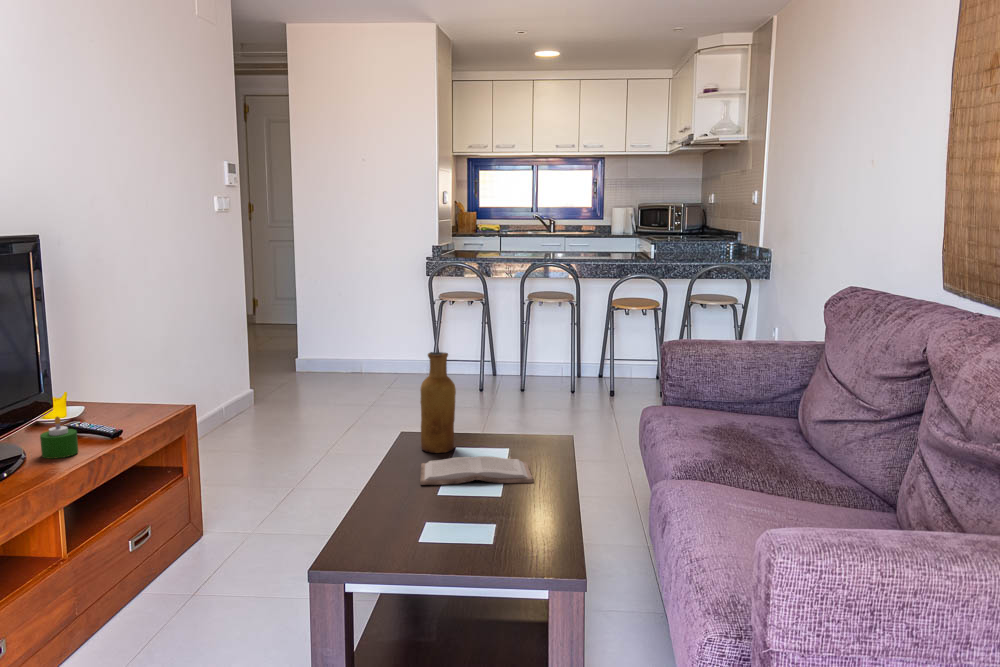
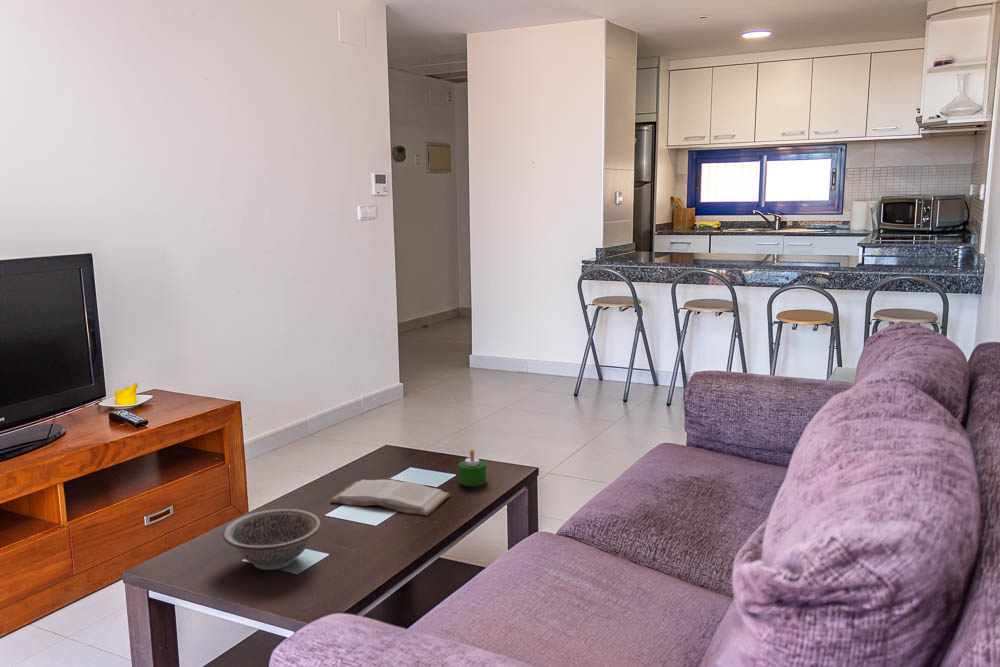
vase: present [421,352,456,453] -> none [381,374,414,473]
candle: present [40,416,78,459] -> present [459,450,486,486]
decorative bowl: none [400,487,502,550] -> present [223,509,321,570]

